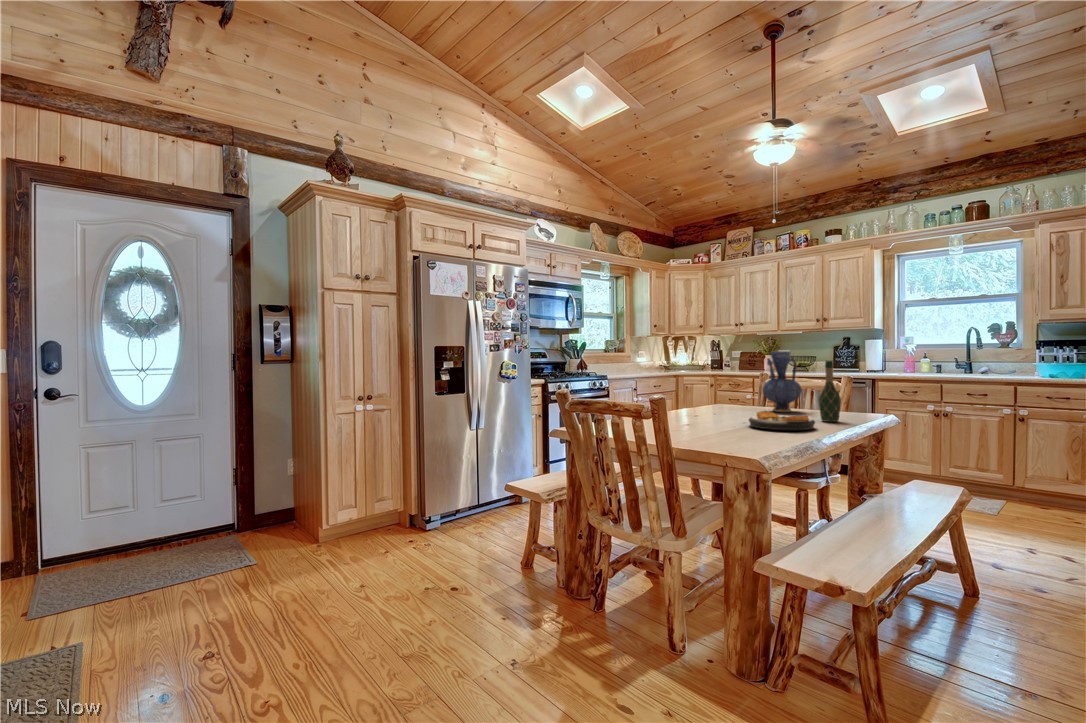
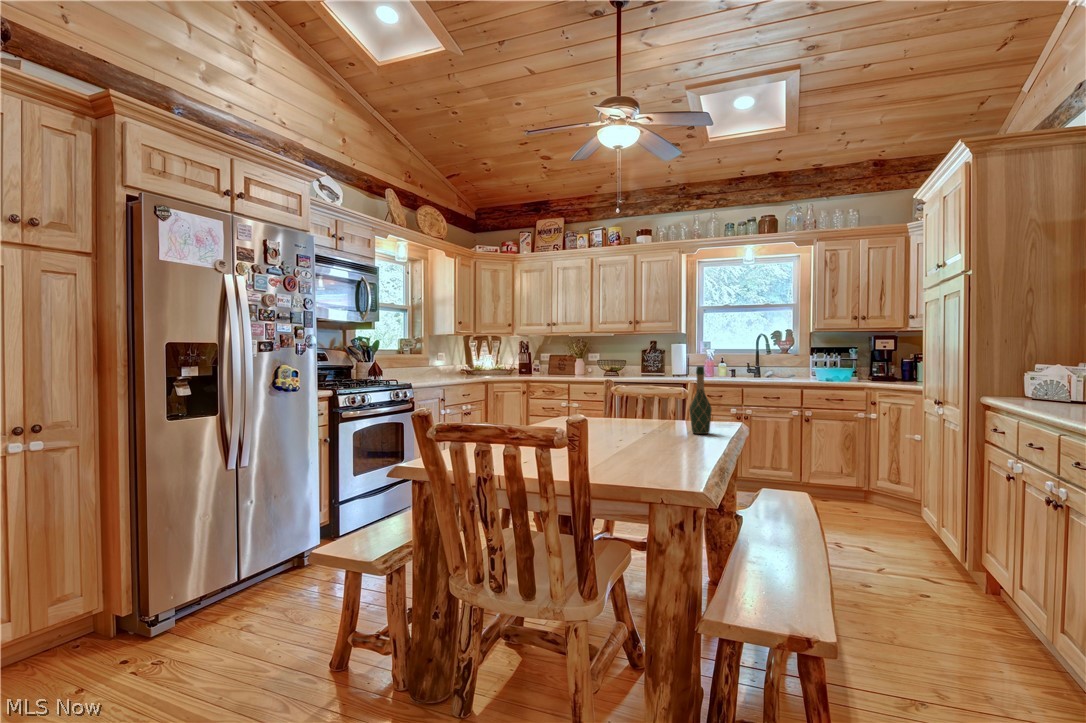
vase: present [763,351,802,412] -> none [619,355,660,424]
plate: present [749,411,815,430] -> none [630,425,702,448]

